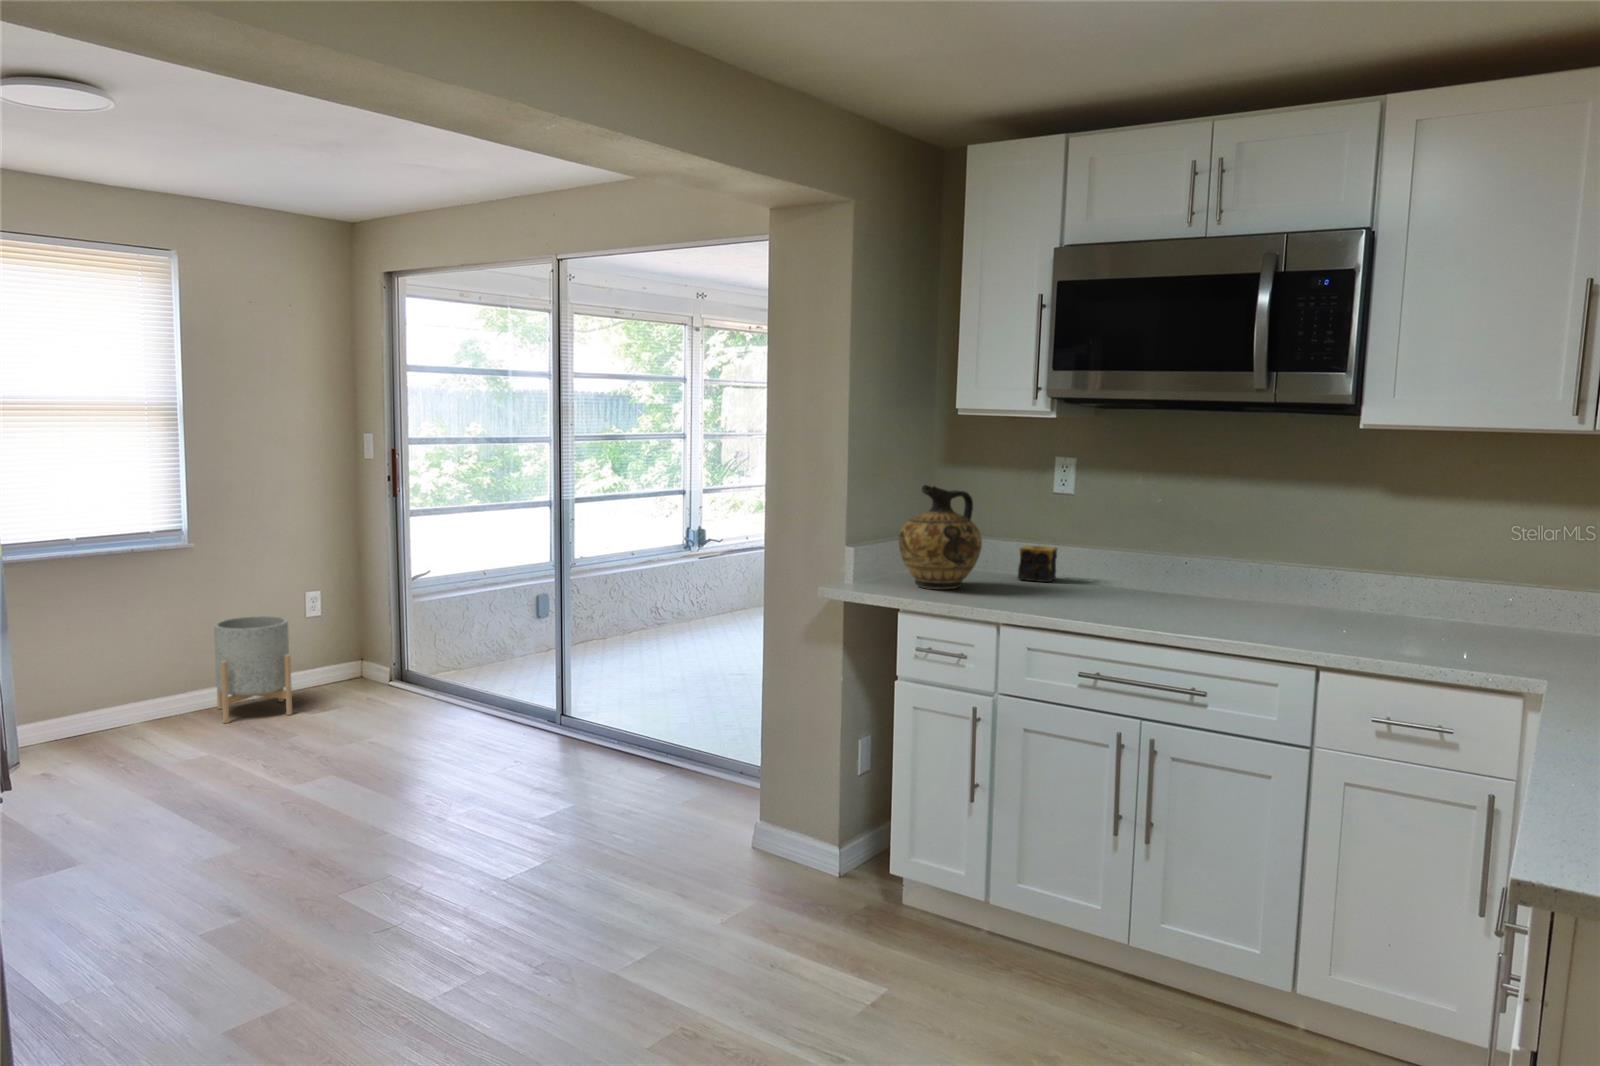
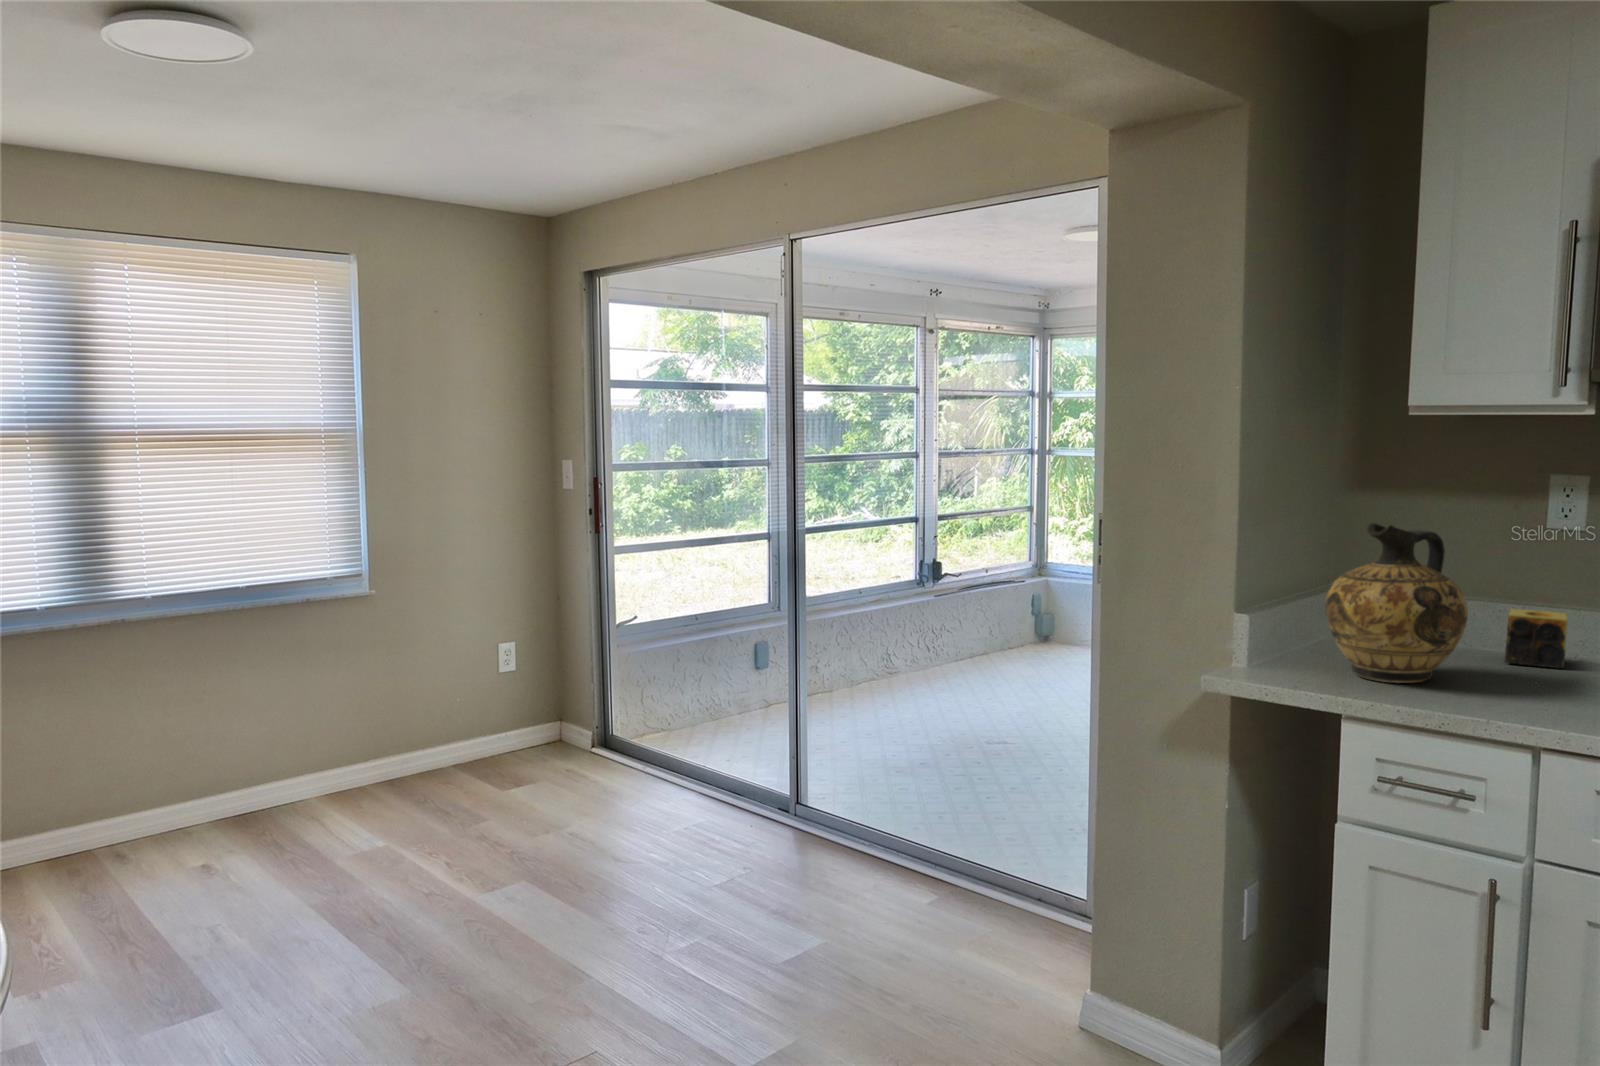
planter: present [214,616,292,723] -> none [398,673,484,800]

